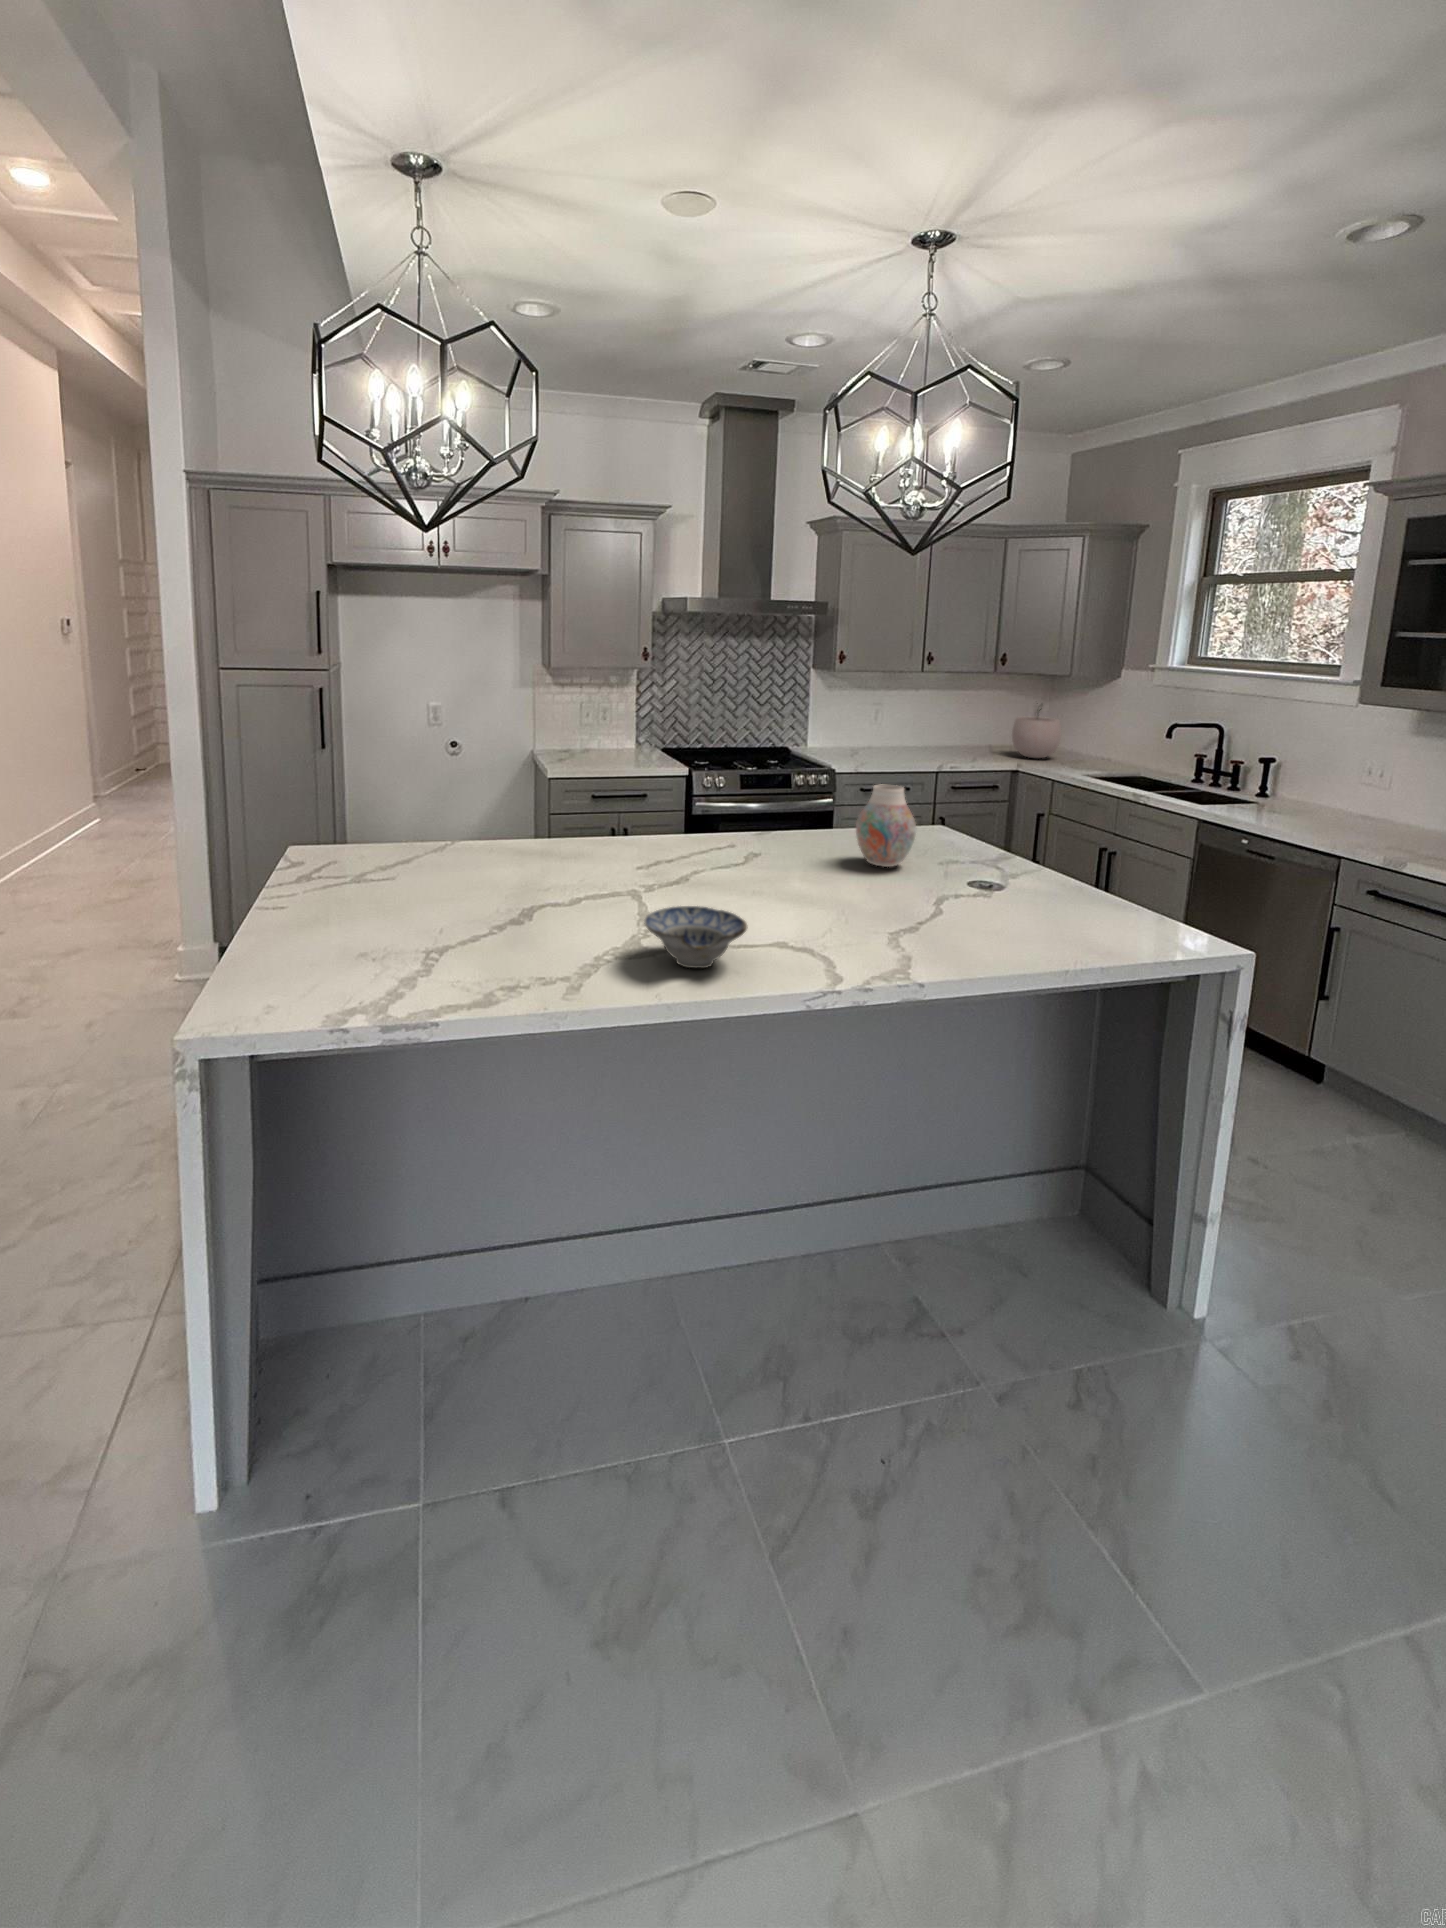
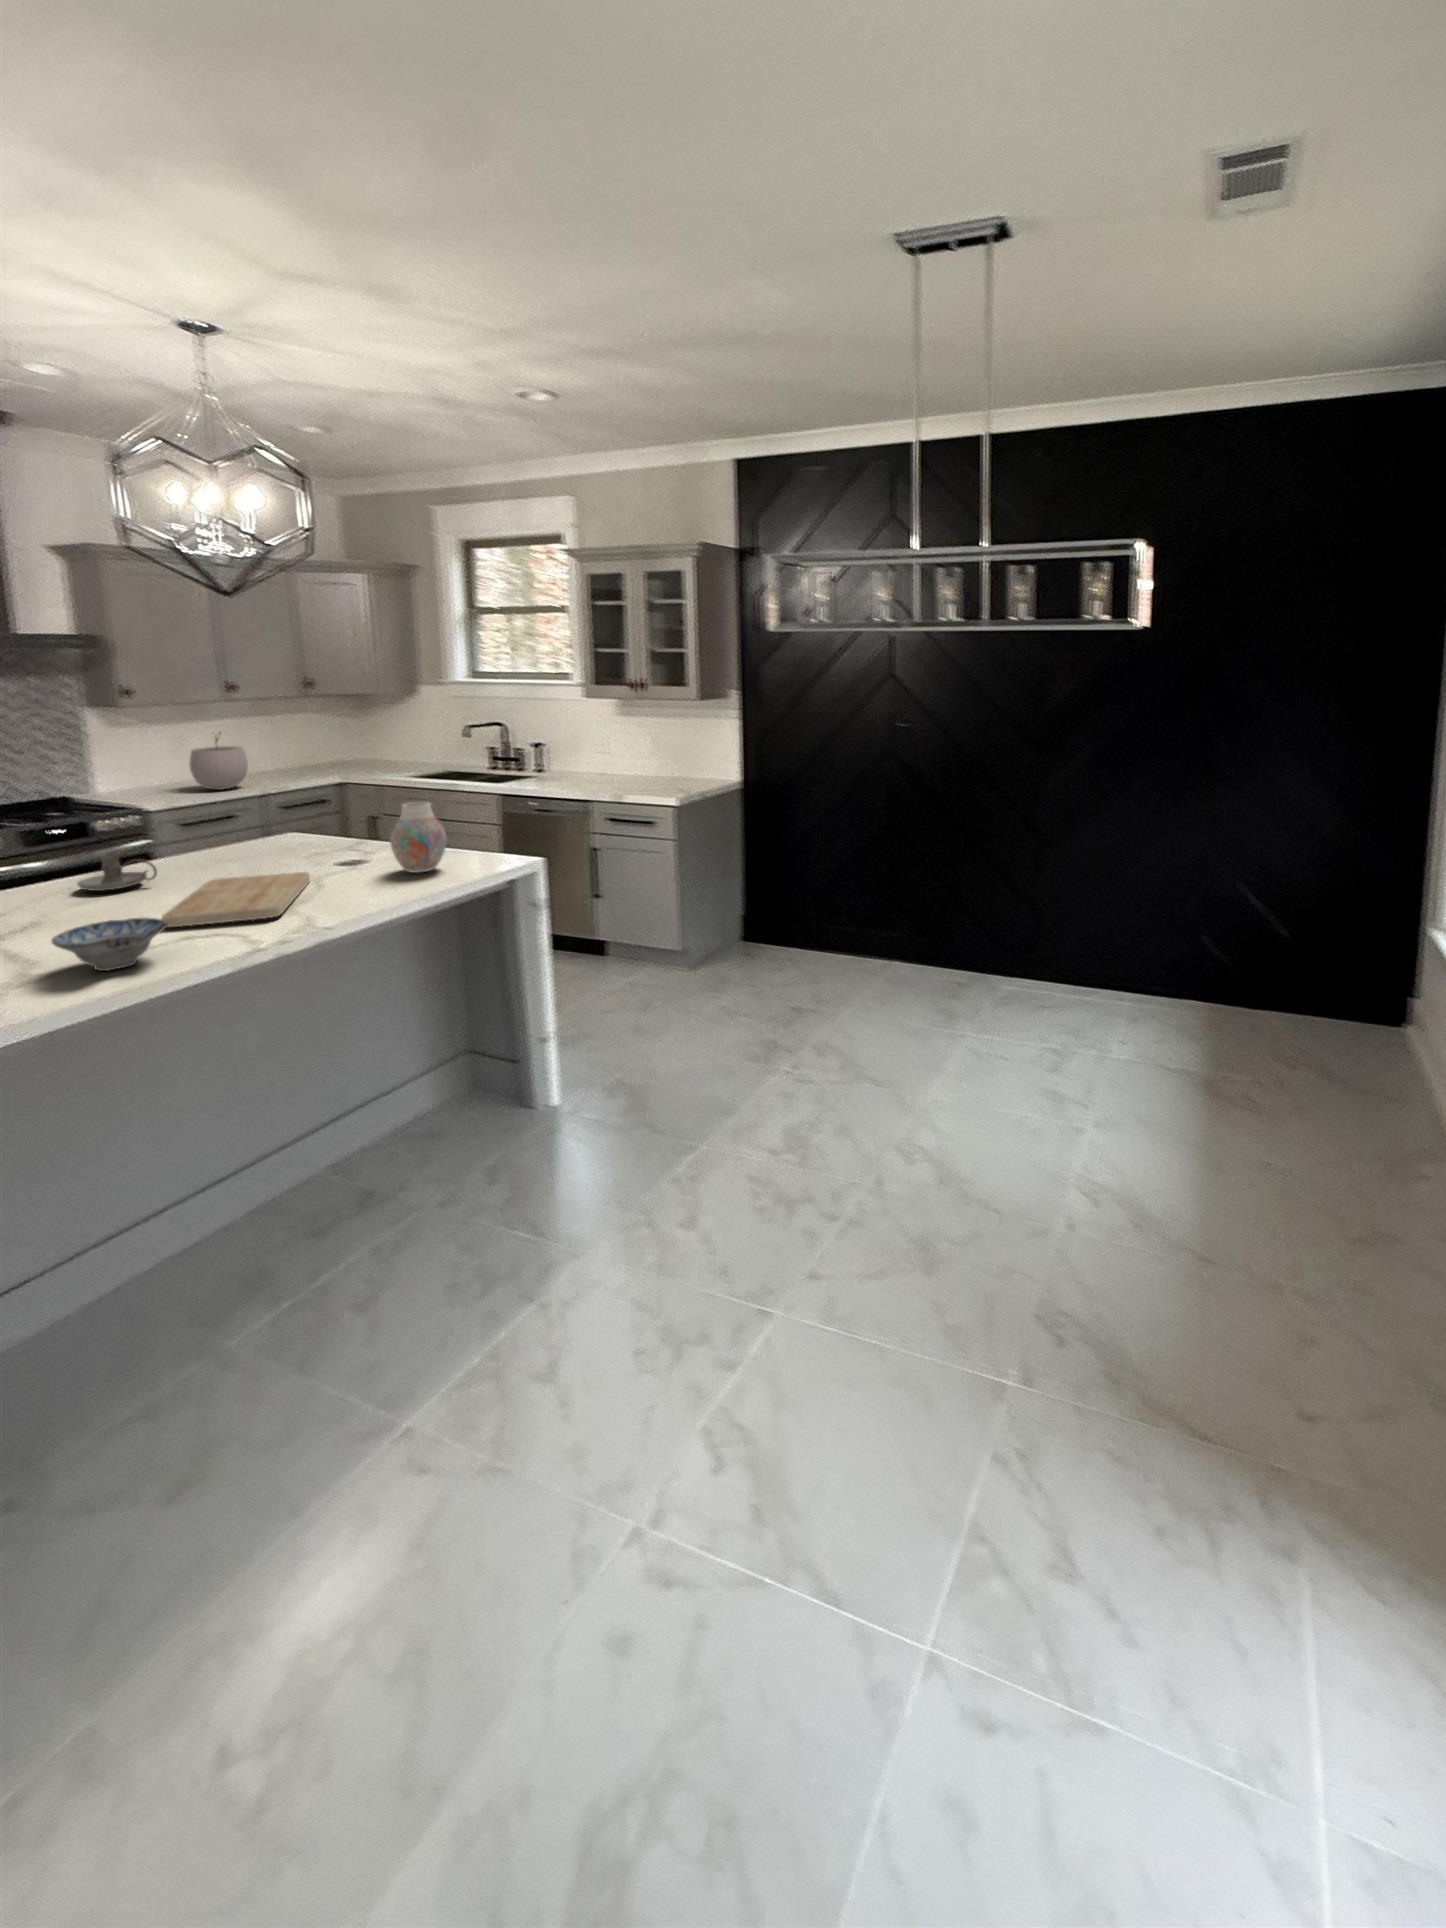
plant pot: present [1012,709,1061,758] -> present [190,732,248,790]
vase: present [856,784,916,867] -> present [390,802,447,873]
candle holder: none [724,819,787,860] -> present [78,851,157,891]
cutting board: none [760,873,927,947] -> present [162,872,310,927]

